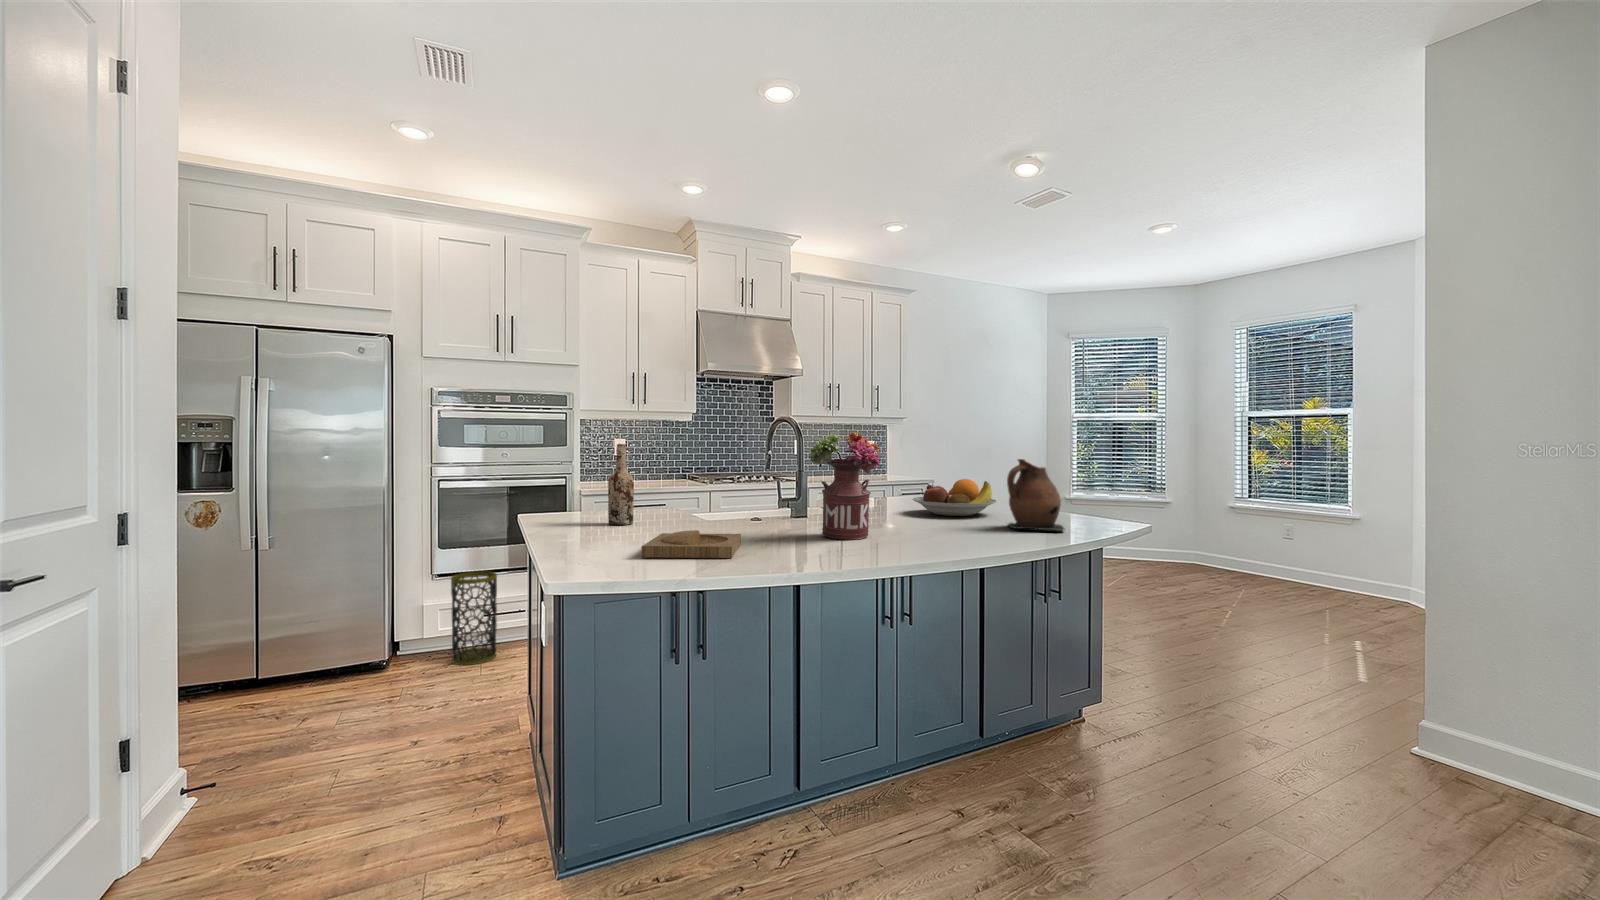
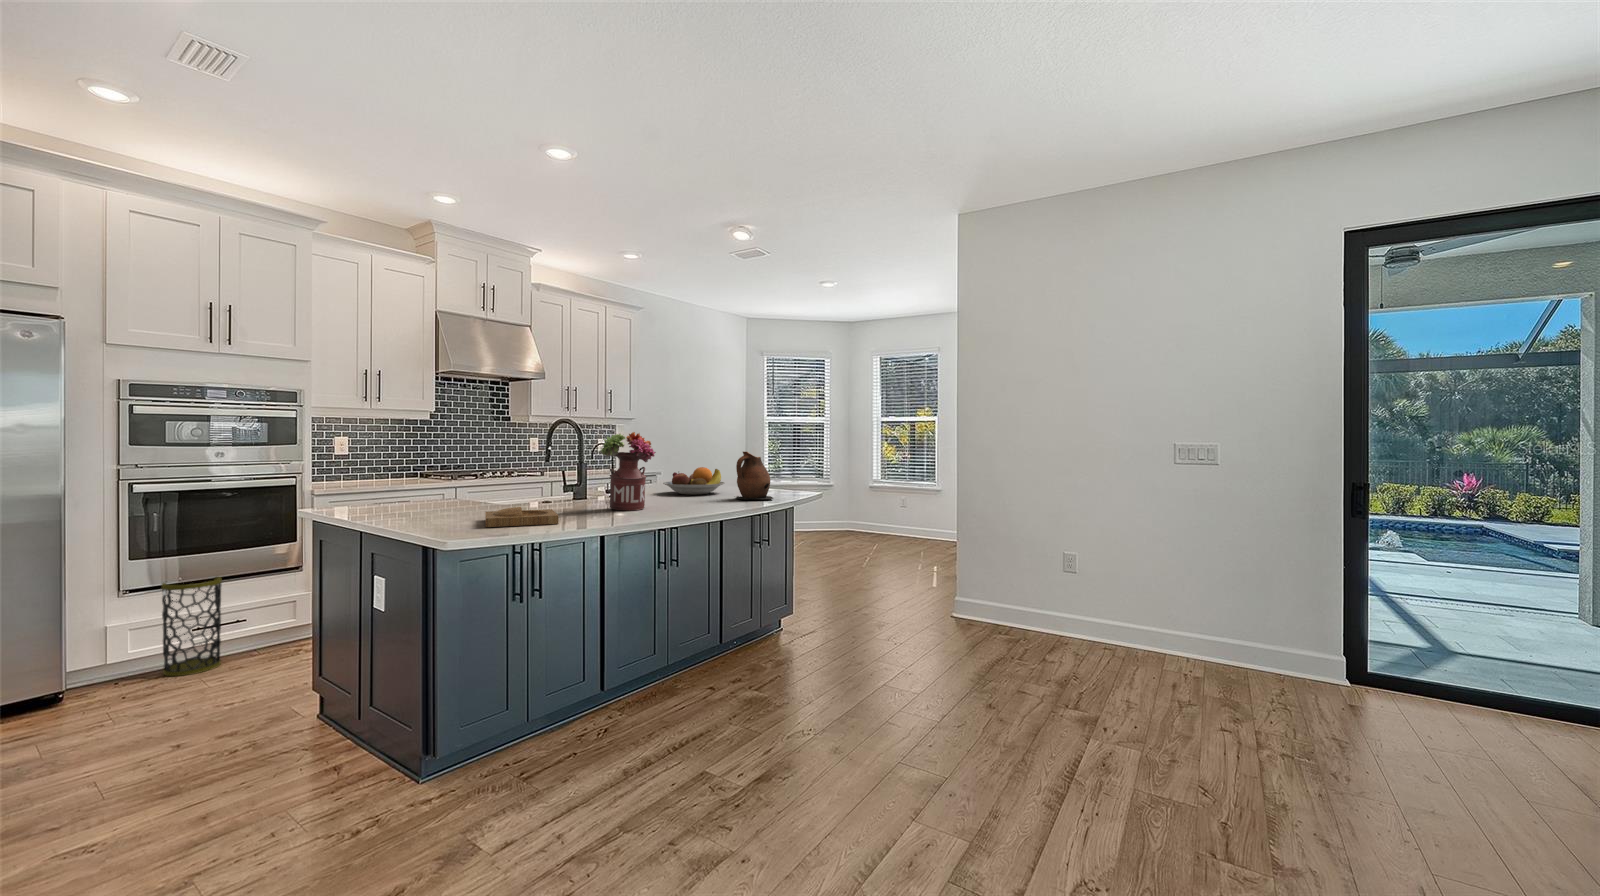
wine bottle: present [608,444,634,525] -> none [408,441,433,511]

